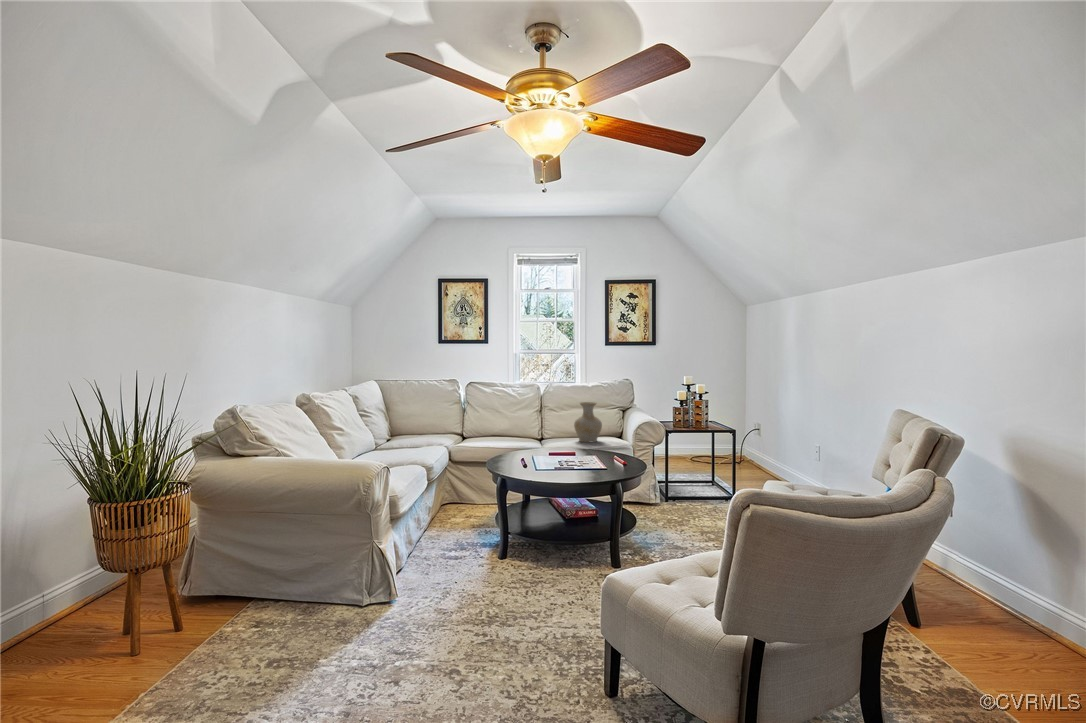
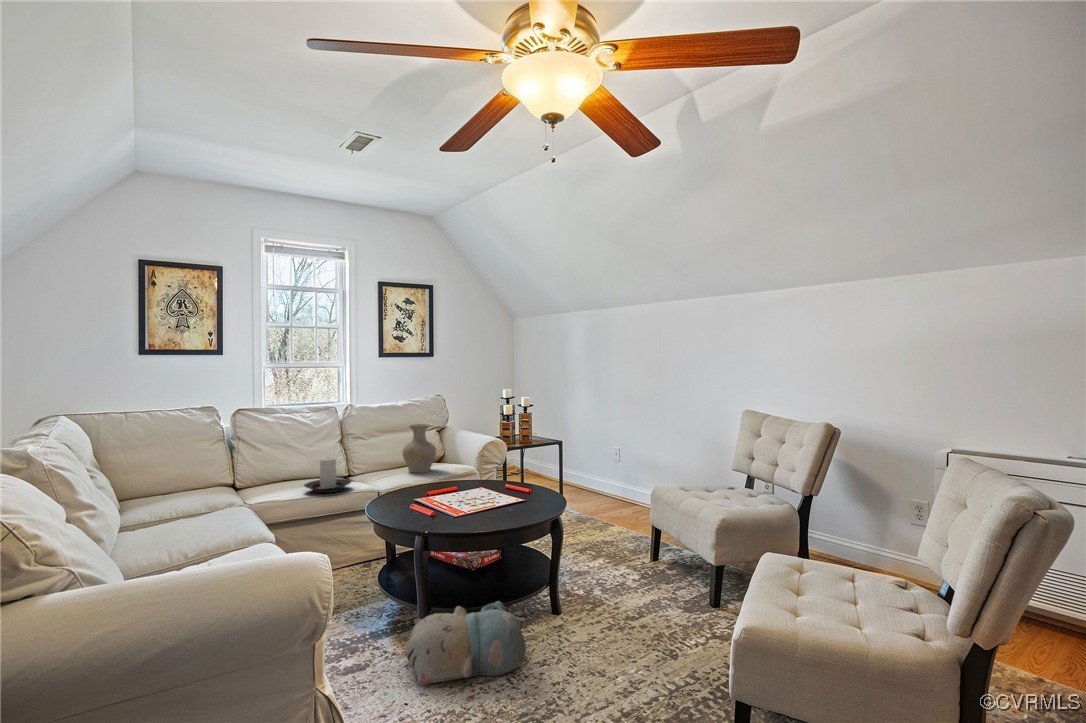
candle holder: none [489,420,522,446] -> present [304,458,351,493]
plush toy: none [473,533,556,587] -> present [405,601,526,685]

